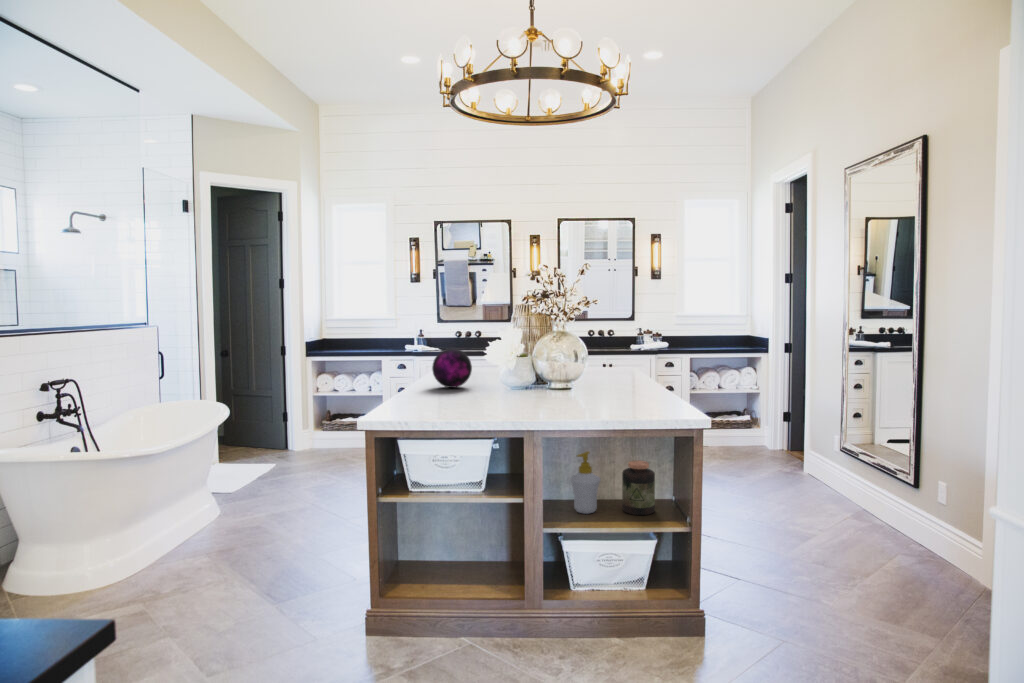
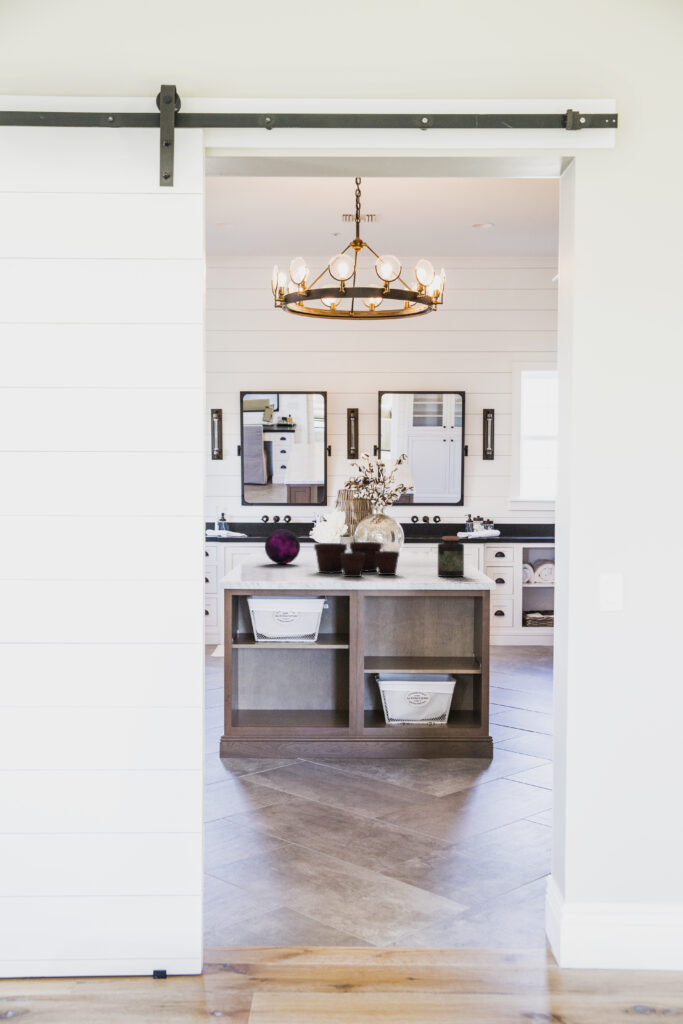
flower pot: none [483,363,586,411] -> present [314,542,399,577]
soap bottle: present [570,452,600,514] -> none [386,612,410,662]
jar: present [622,460,655,515] -> present [438,536,464,577]

